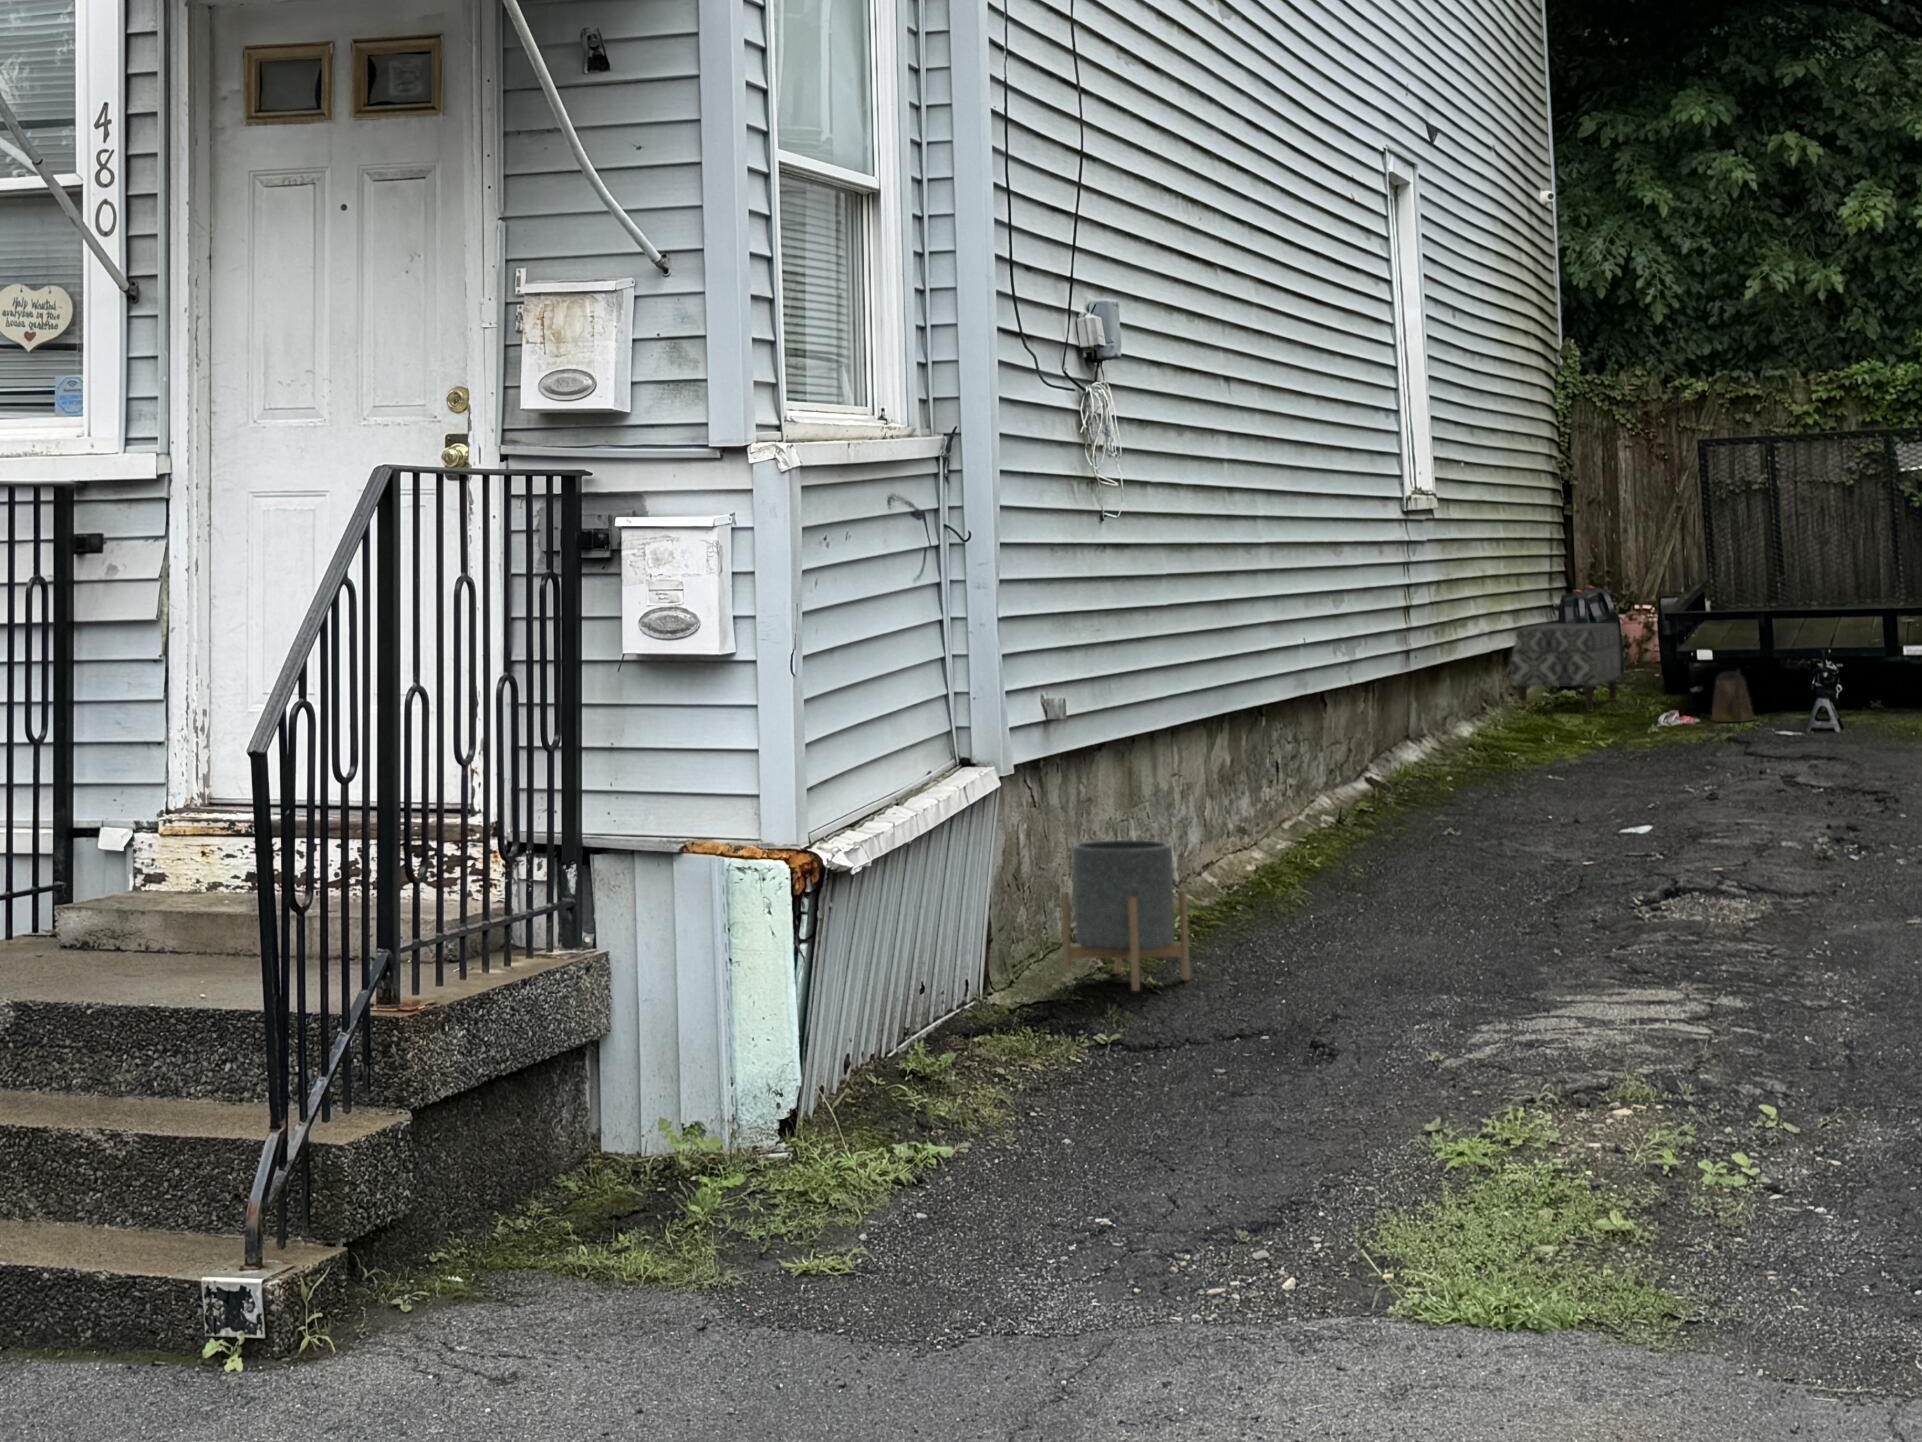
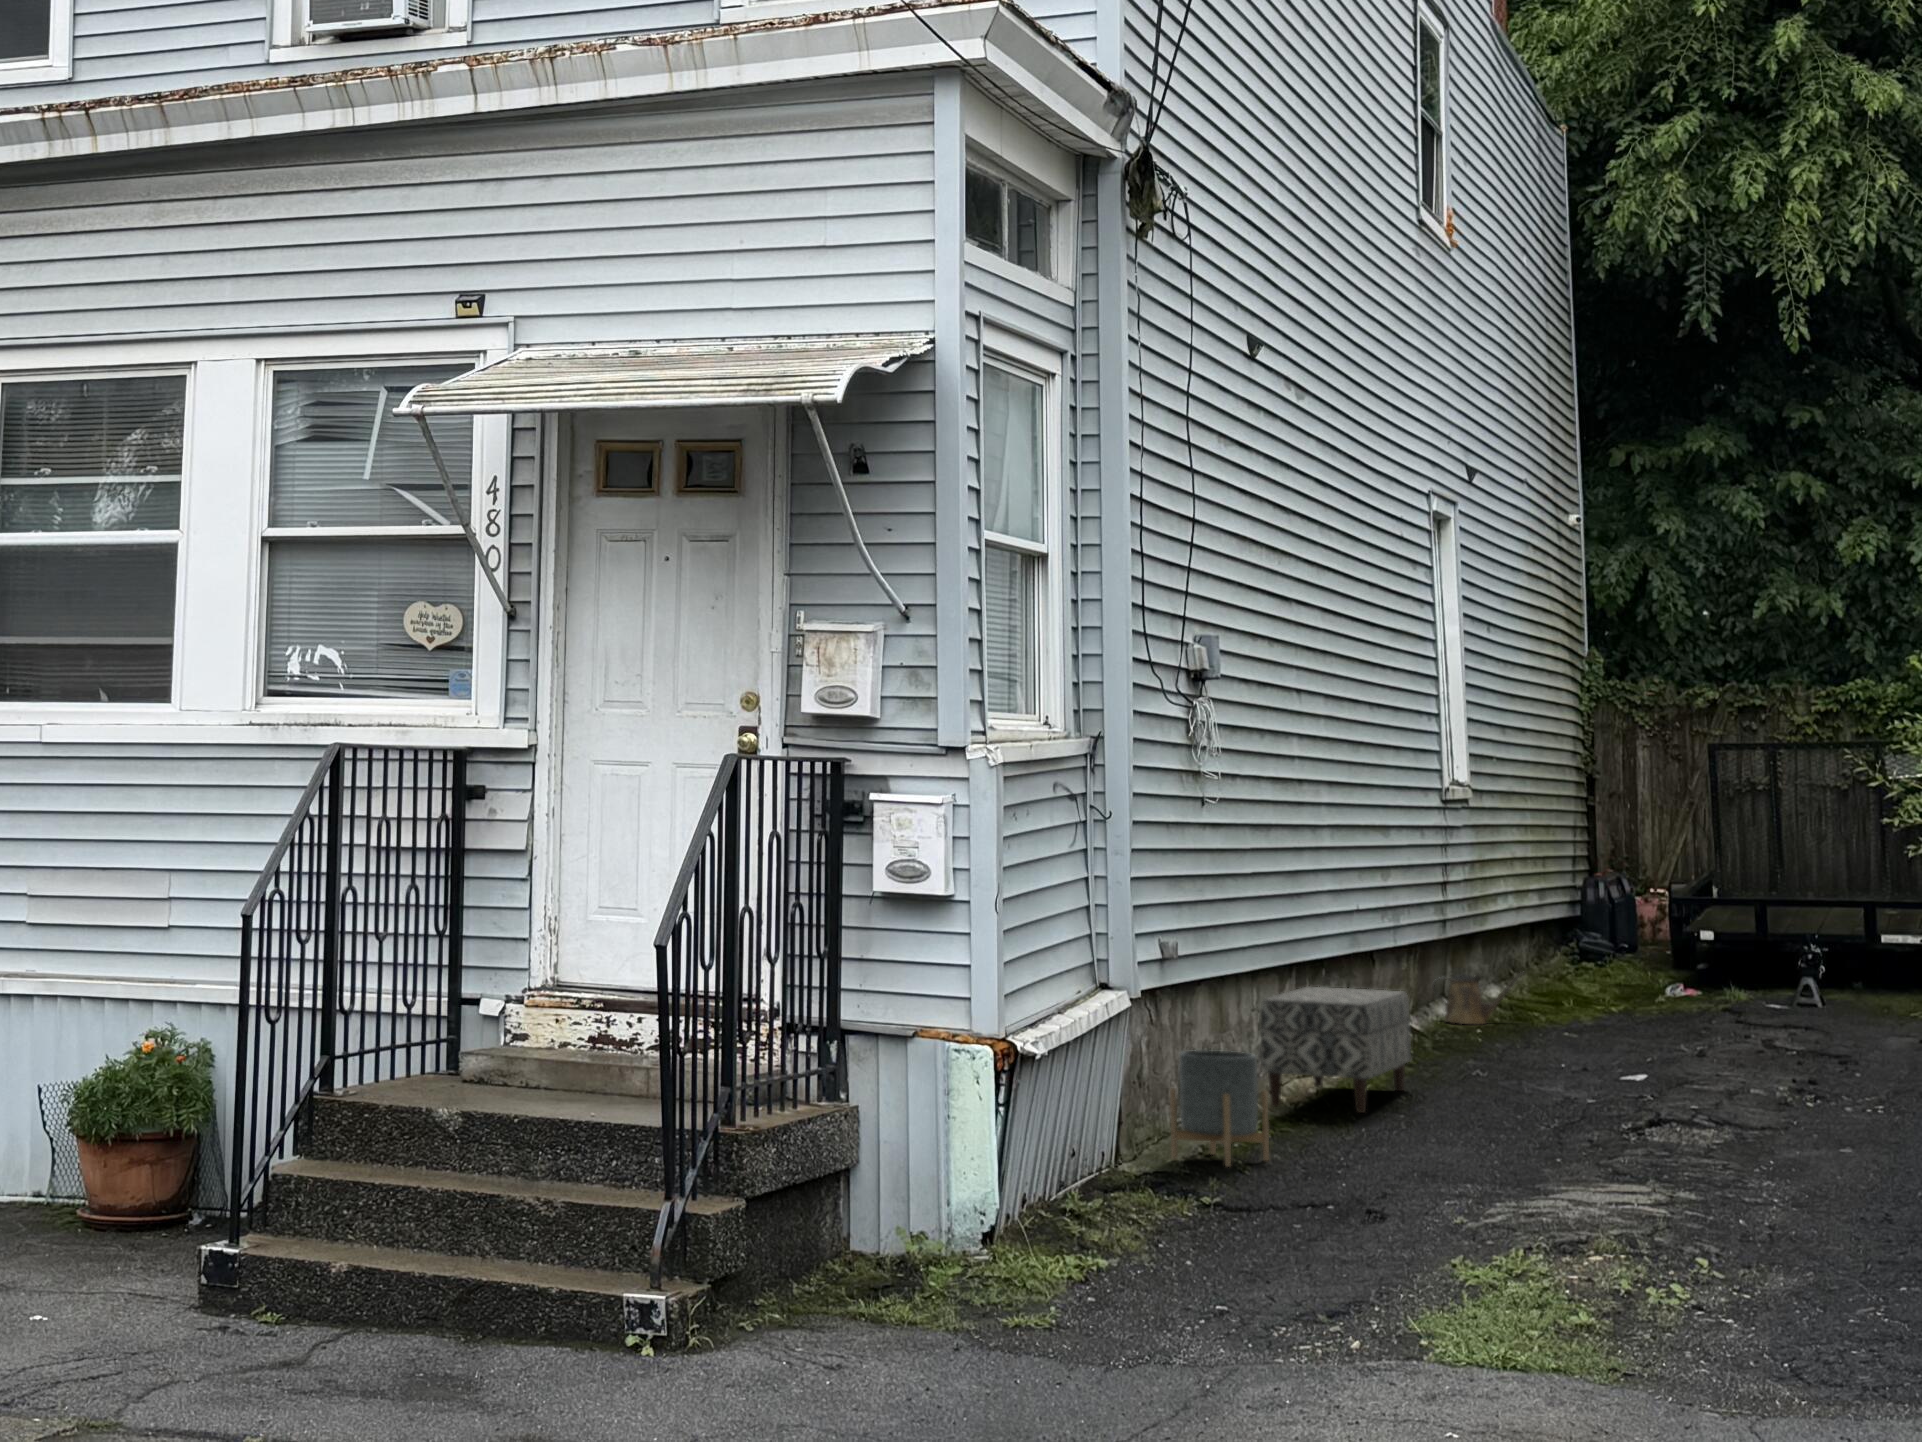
bench: present [1511,623,1622,711] -> present [1260,986,1411,1113]
watering can: present [1712,670,1754,722] -> present [1433,973,1523,1024]

